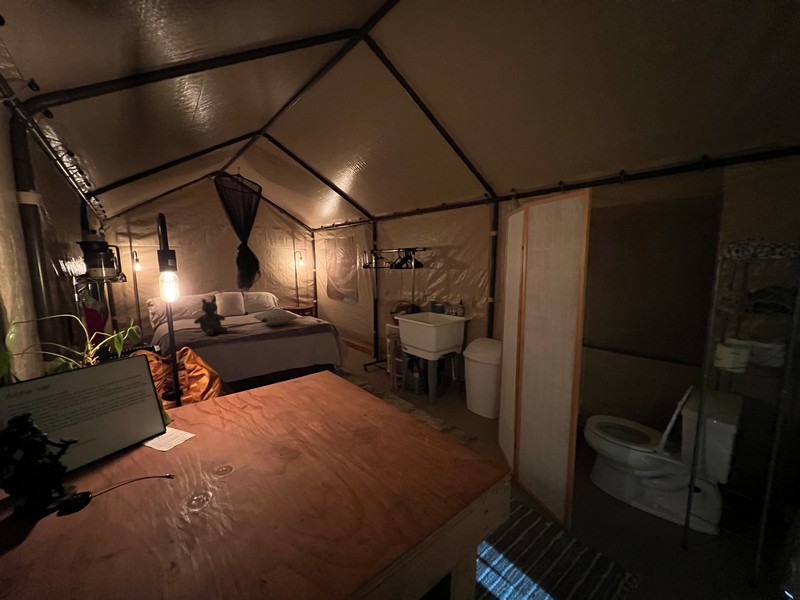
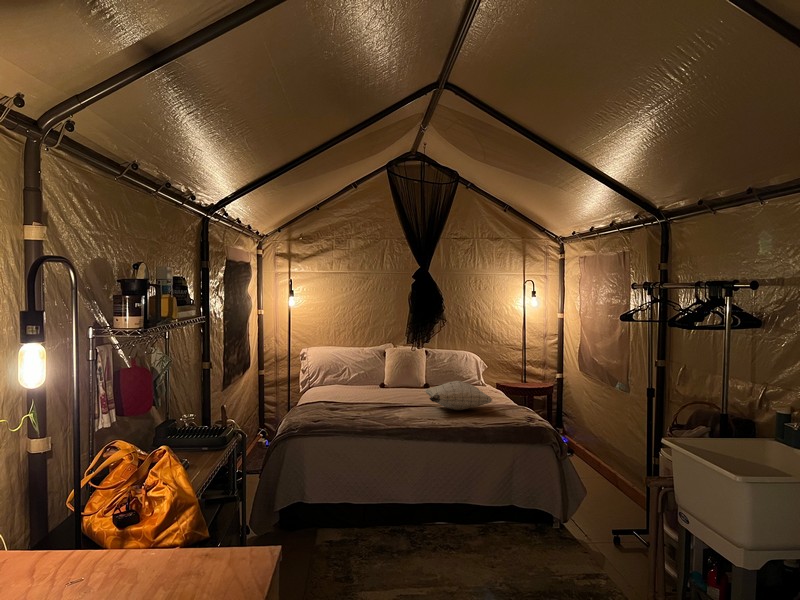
stuffed bear: present [194,298,227,335] -> none [339,355,383,413]

